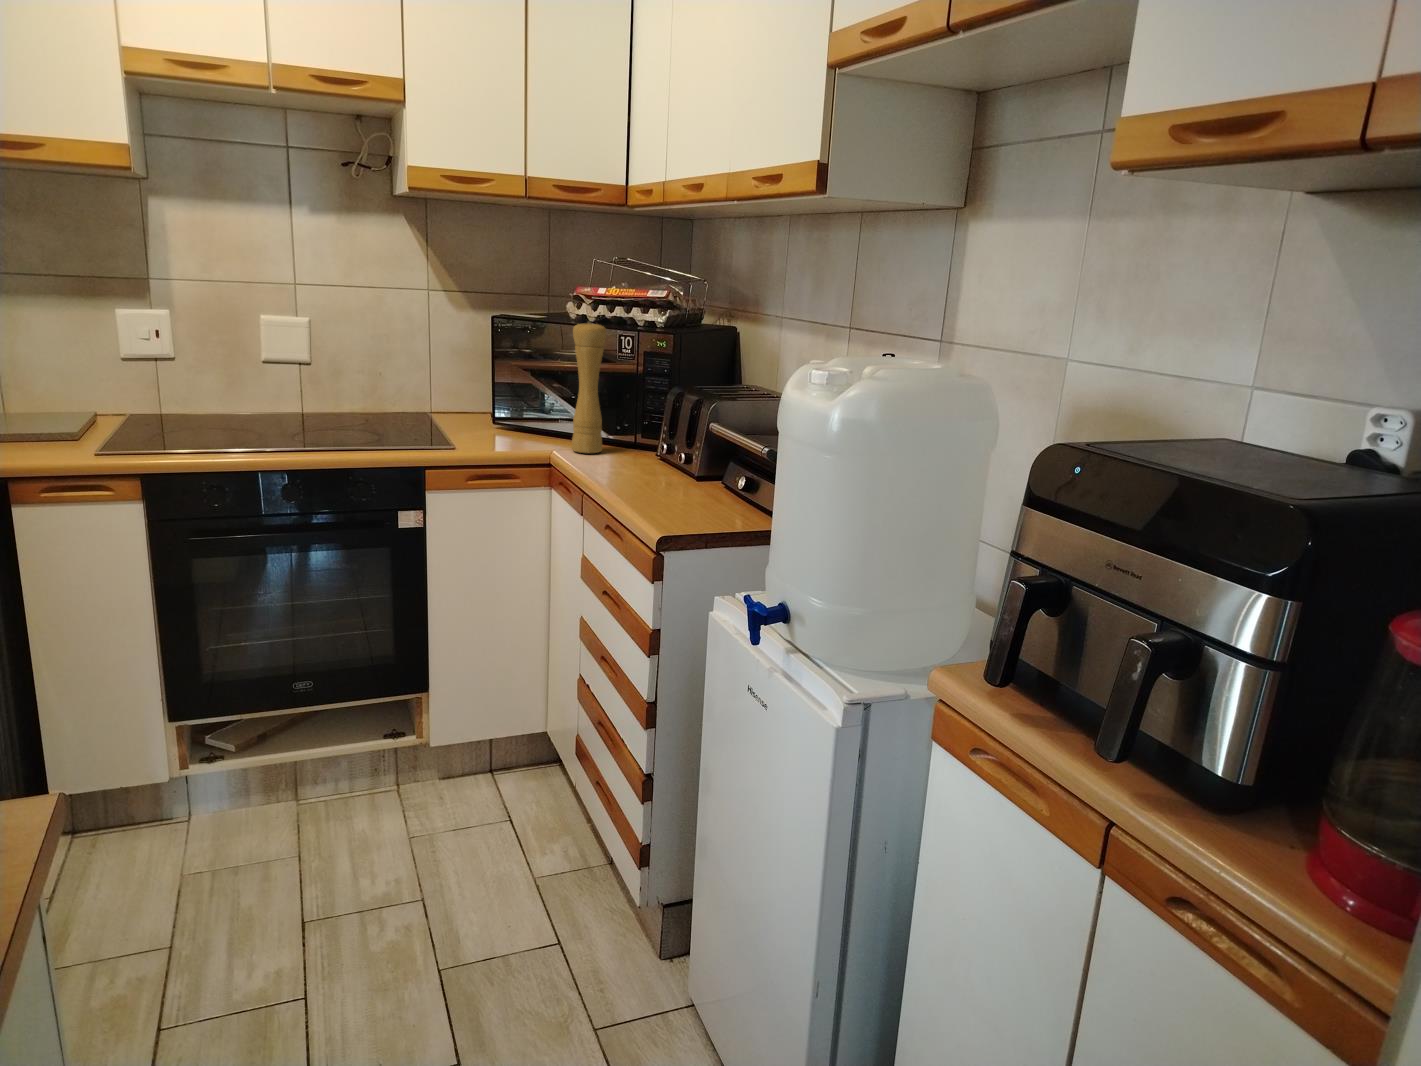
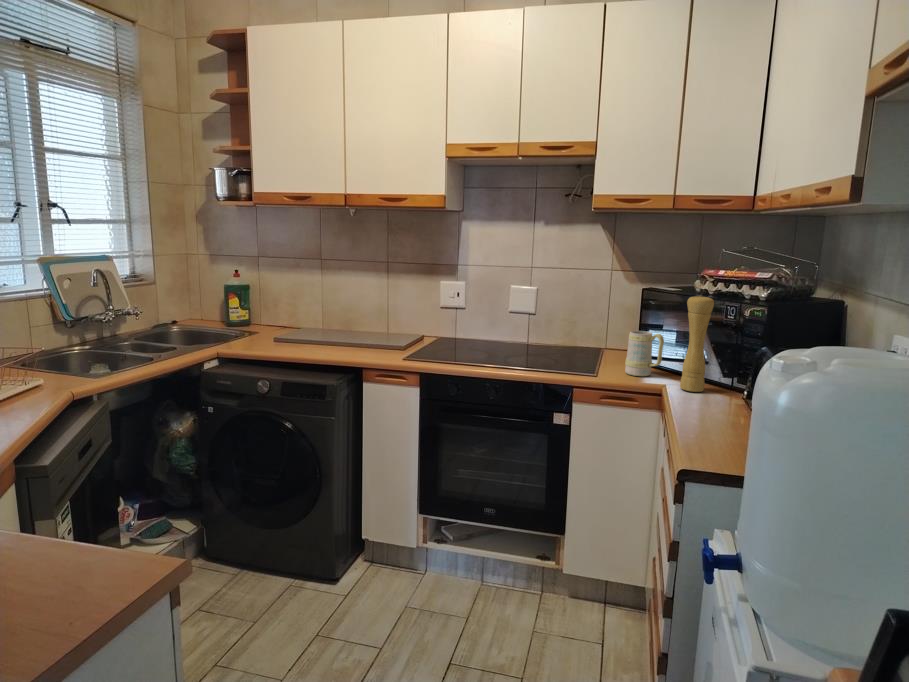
mug: none [487,378,539,442] -> present [625,331,664,376]

